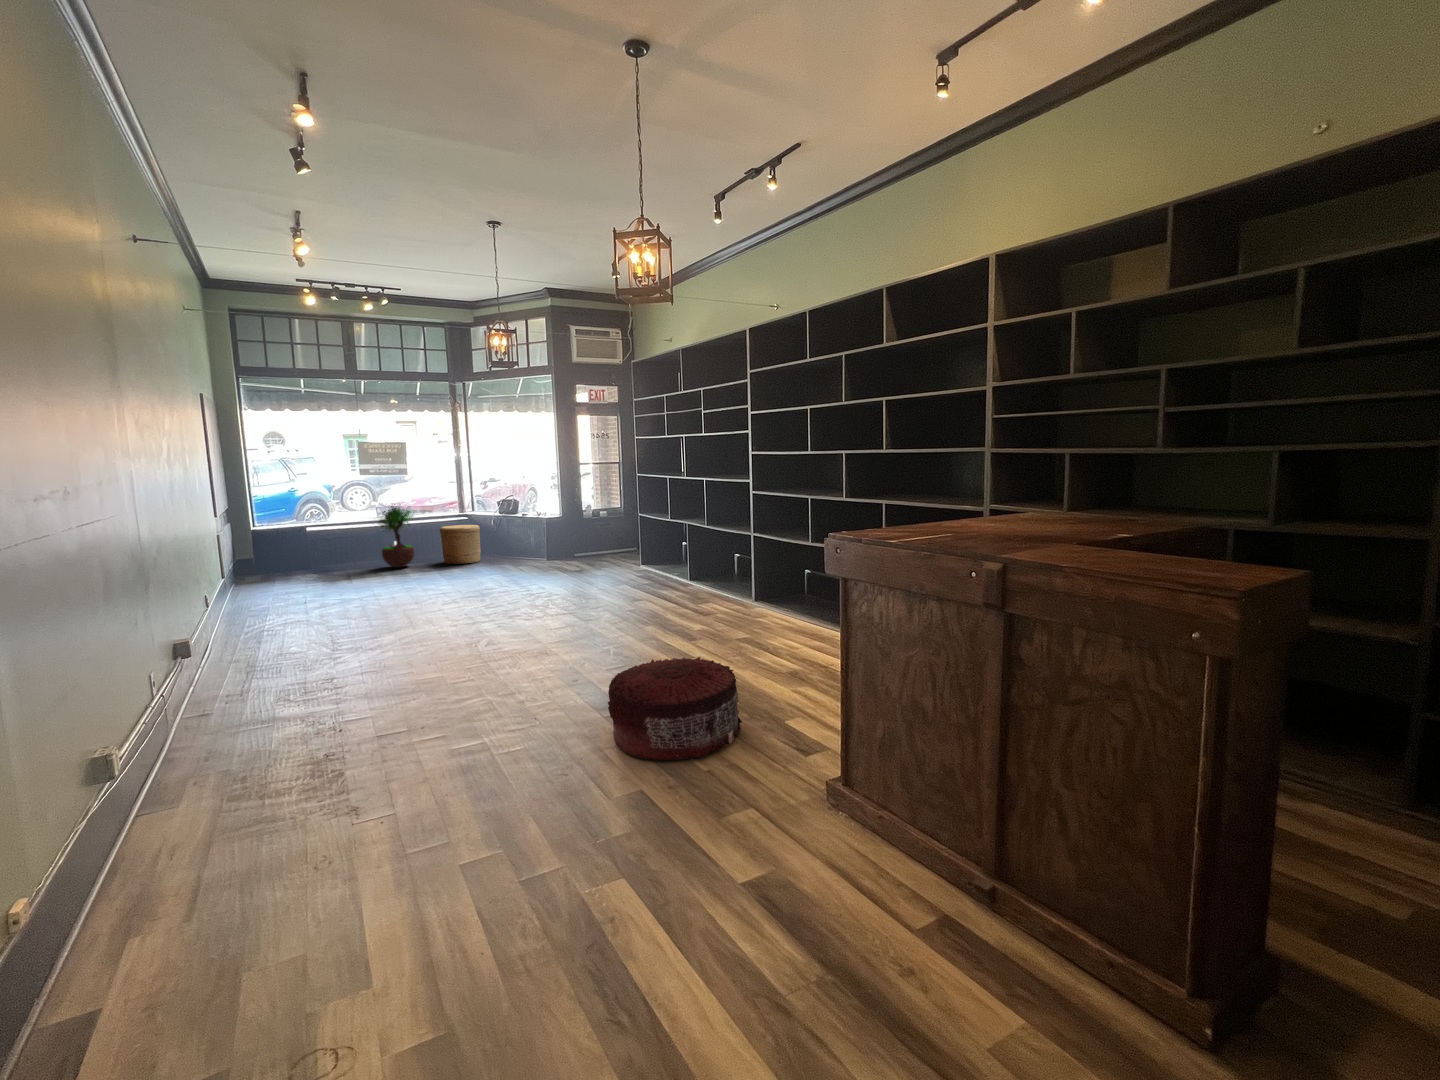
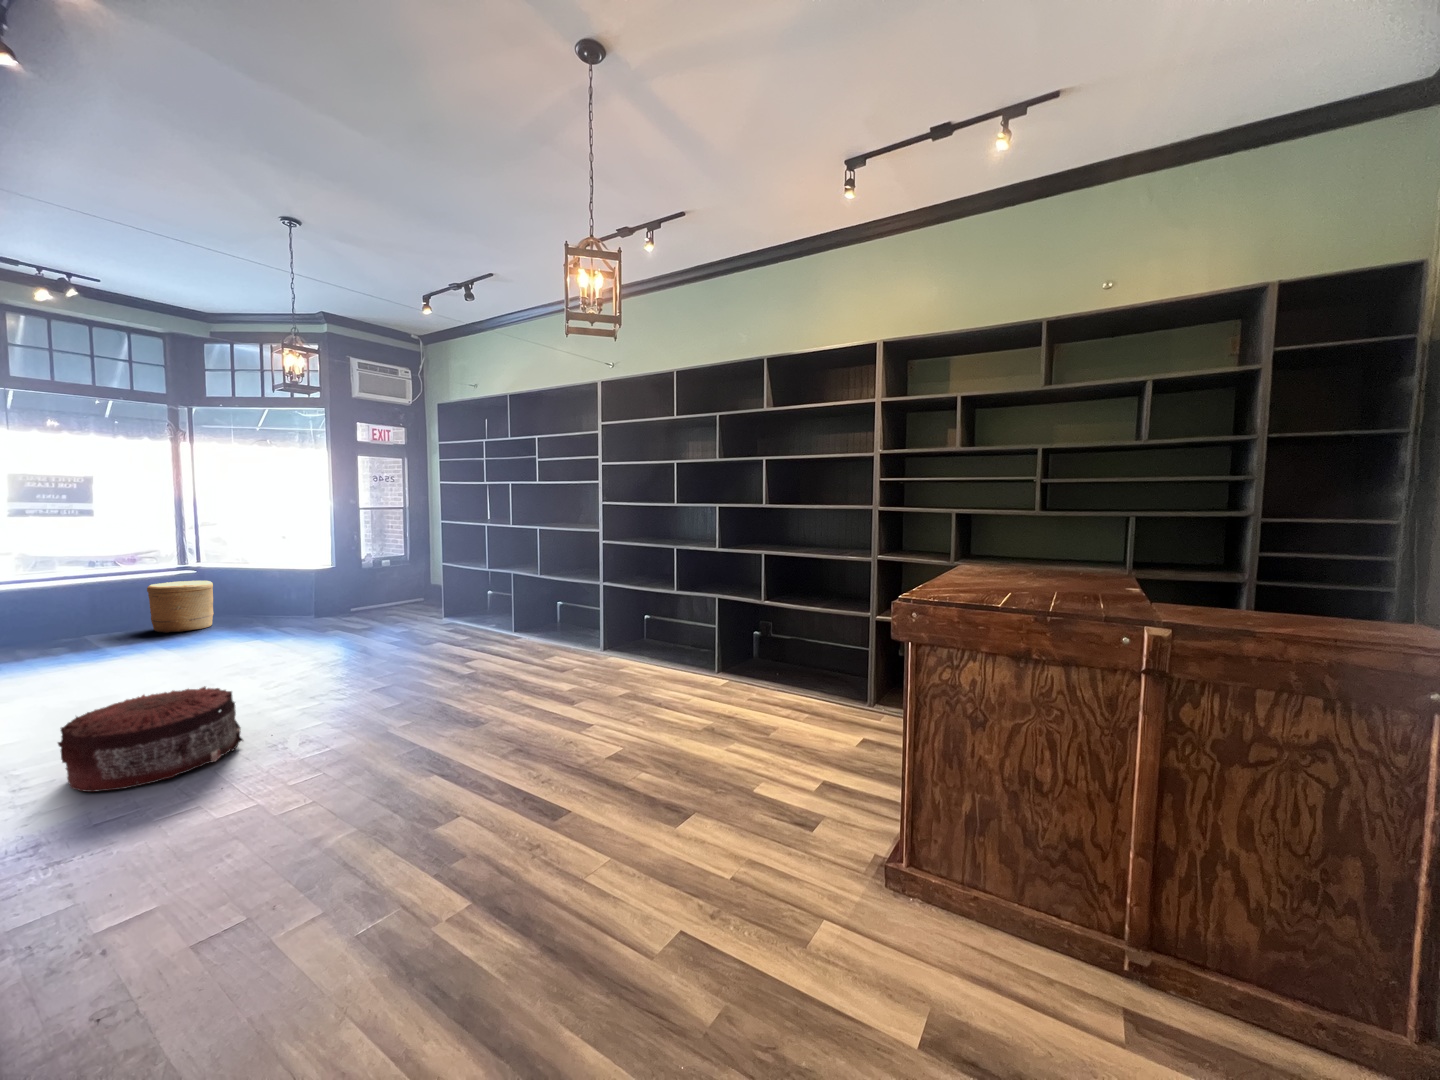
potted tree: present [378,506,414,567] -> none [24,551,108,643]
pouf: present [608,657,742,760] -> present [58,686,243,792]

